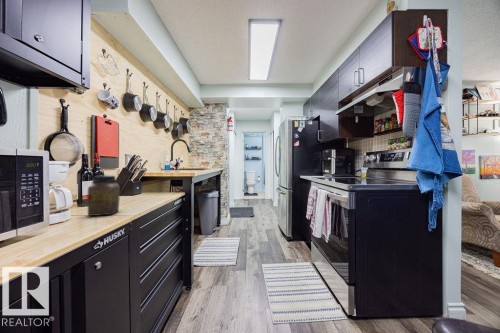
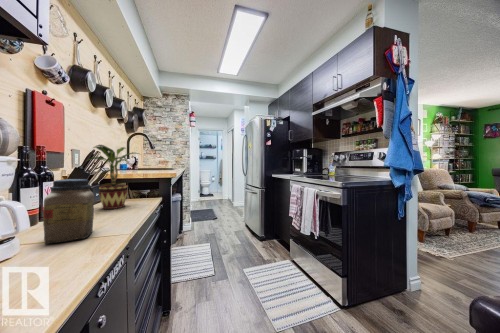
potted plant: none [127,151,165,199] -> present [89,145,138,209]

